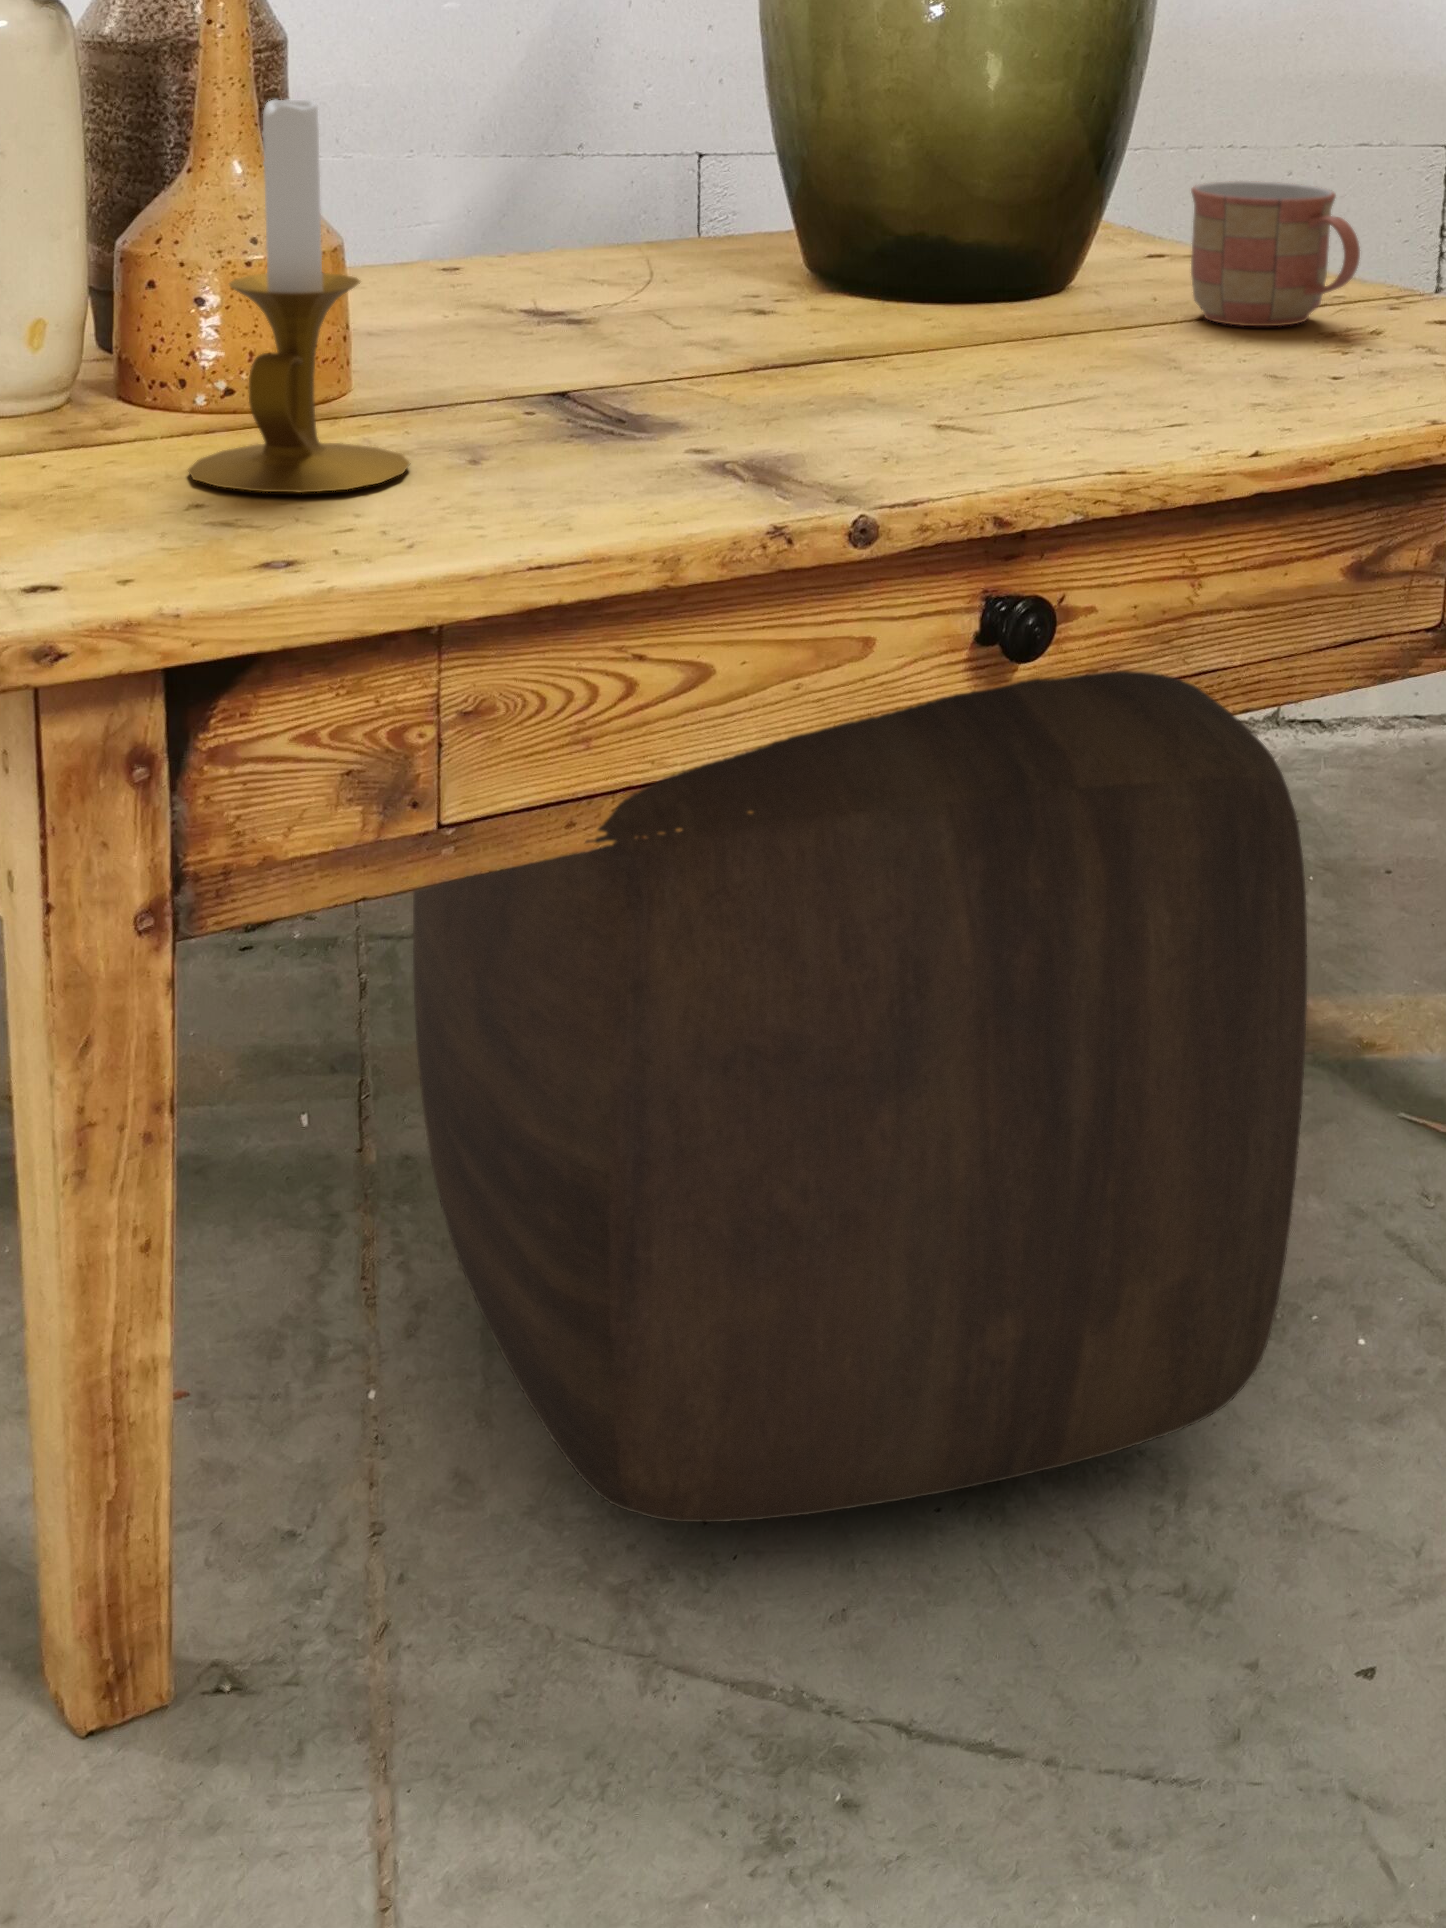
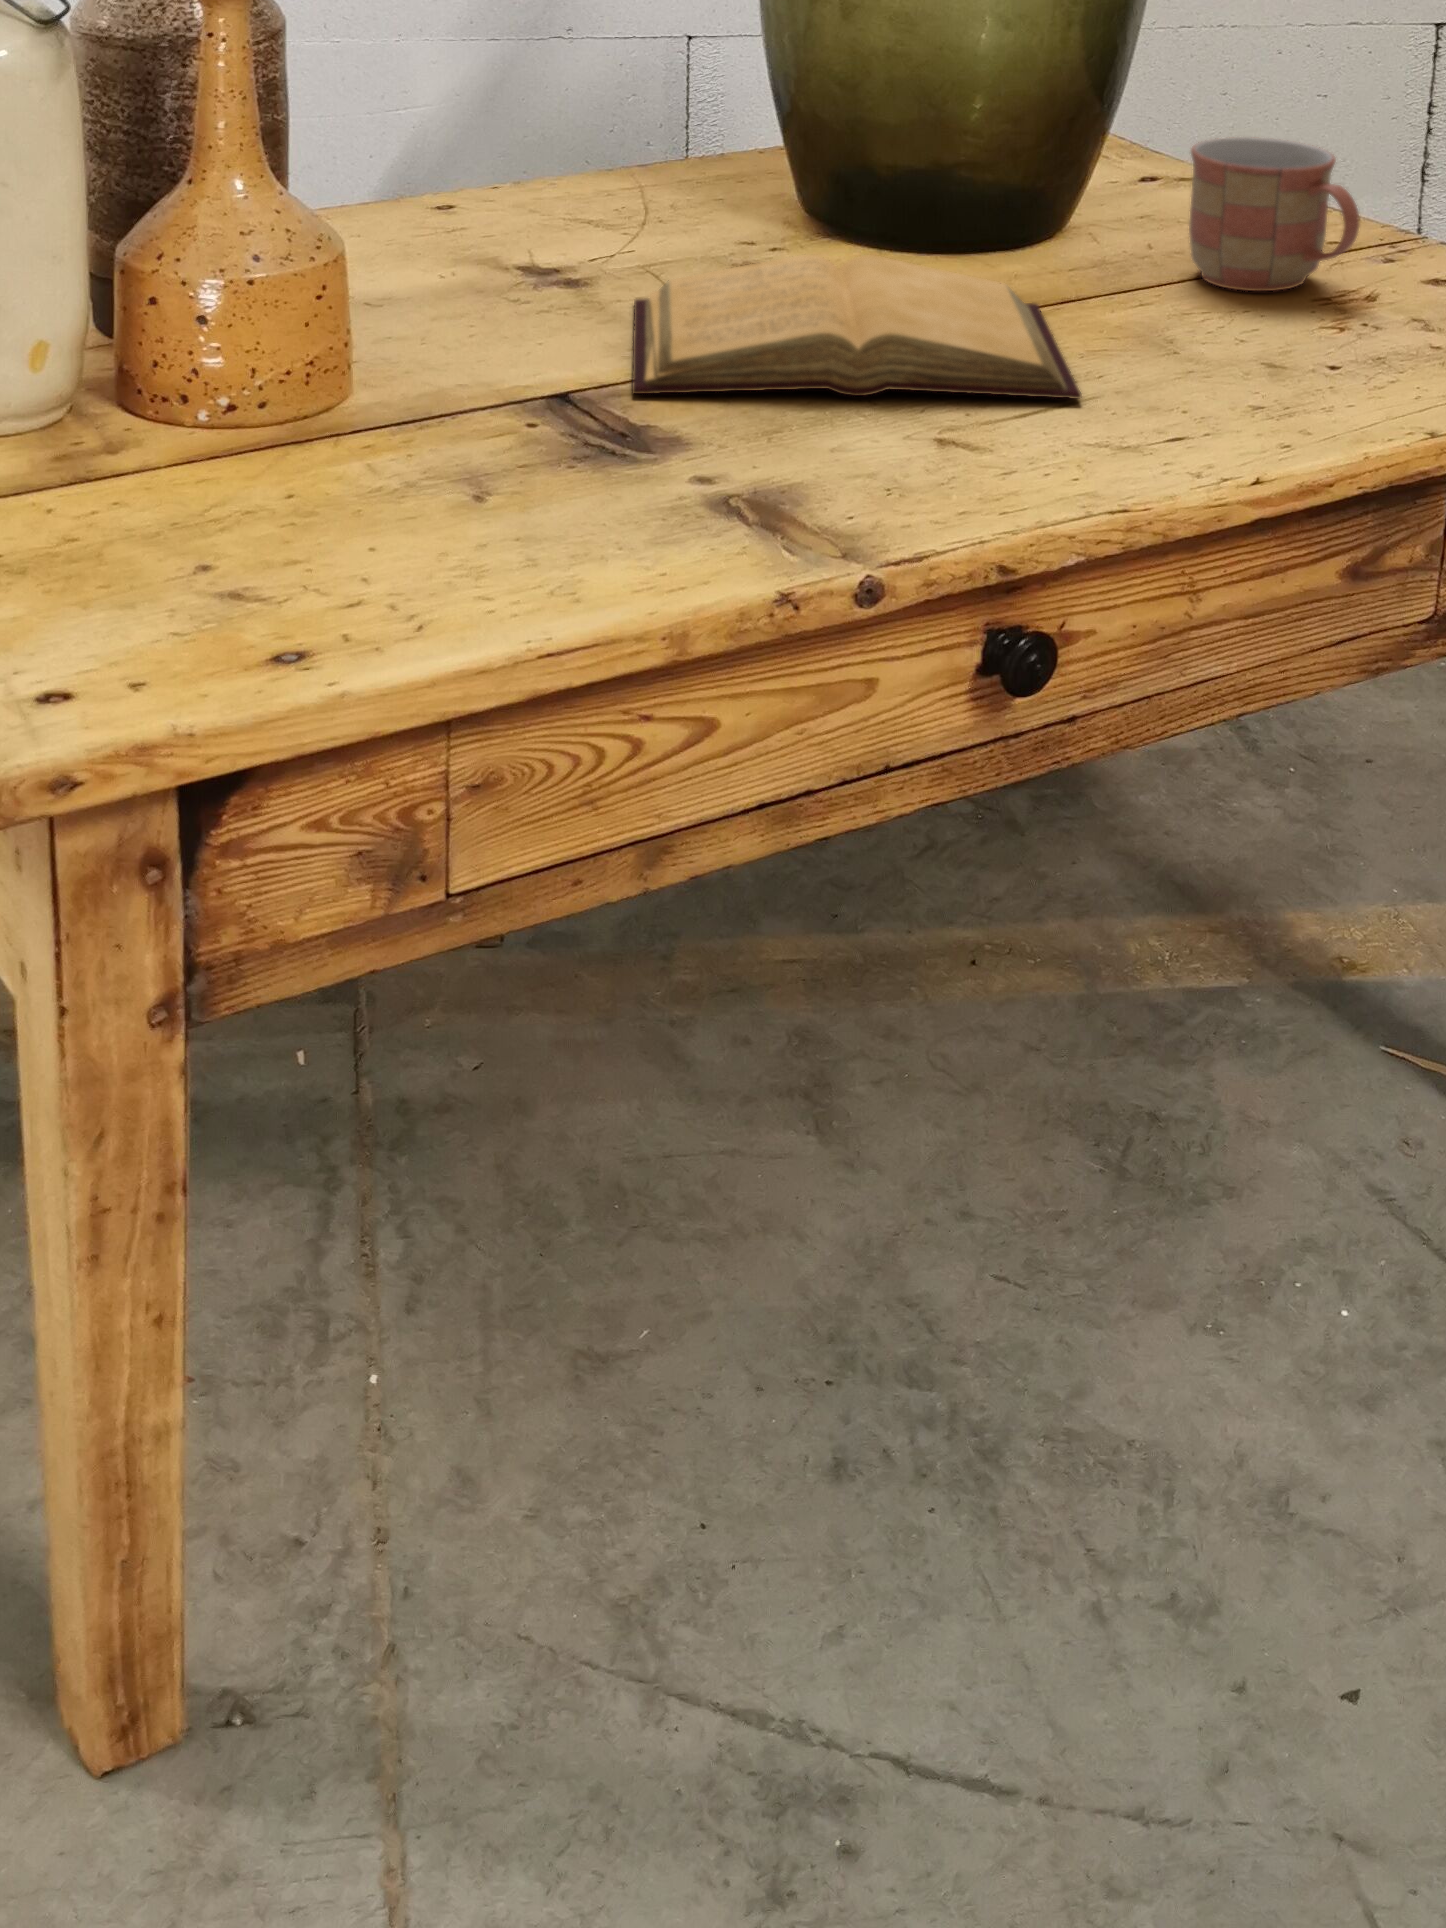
candlestick: present [188,100,410,492] -> none [192,150,416,552]
book: none [631,282,1079,395] -> present [632,254,1081,399]
ottoman: present [413,671,1307,1522] -> none [411,556,1302,1538]

